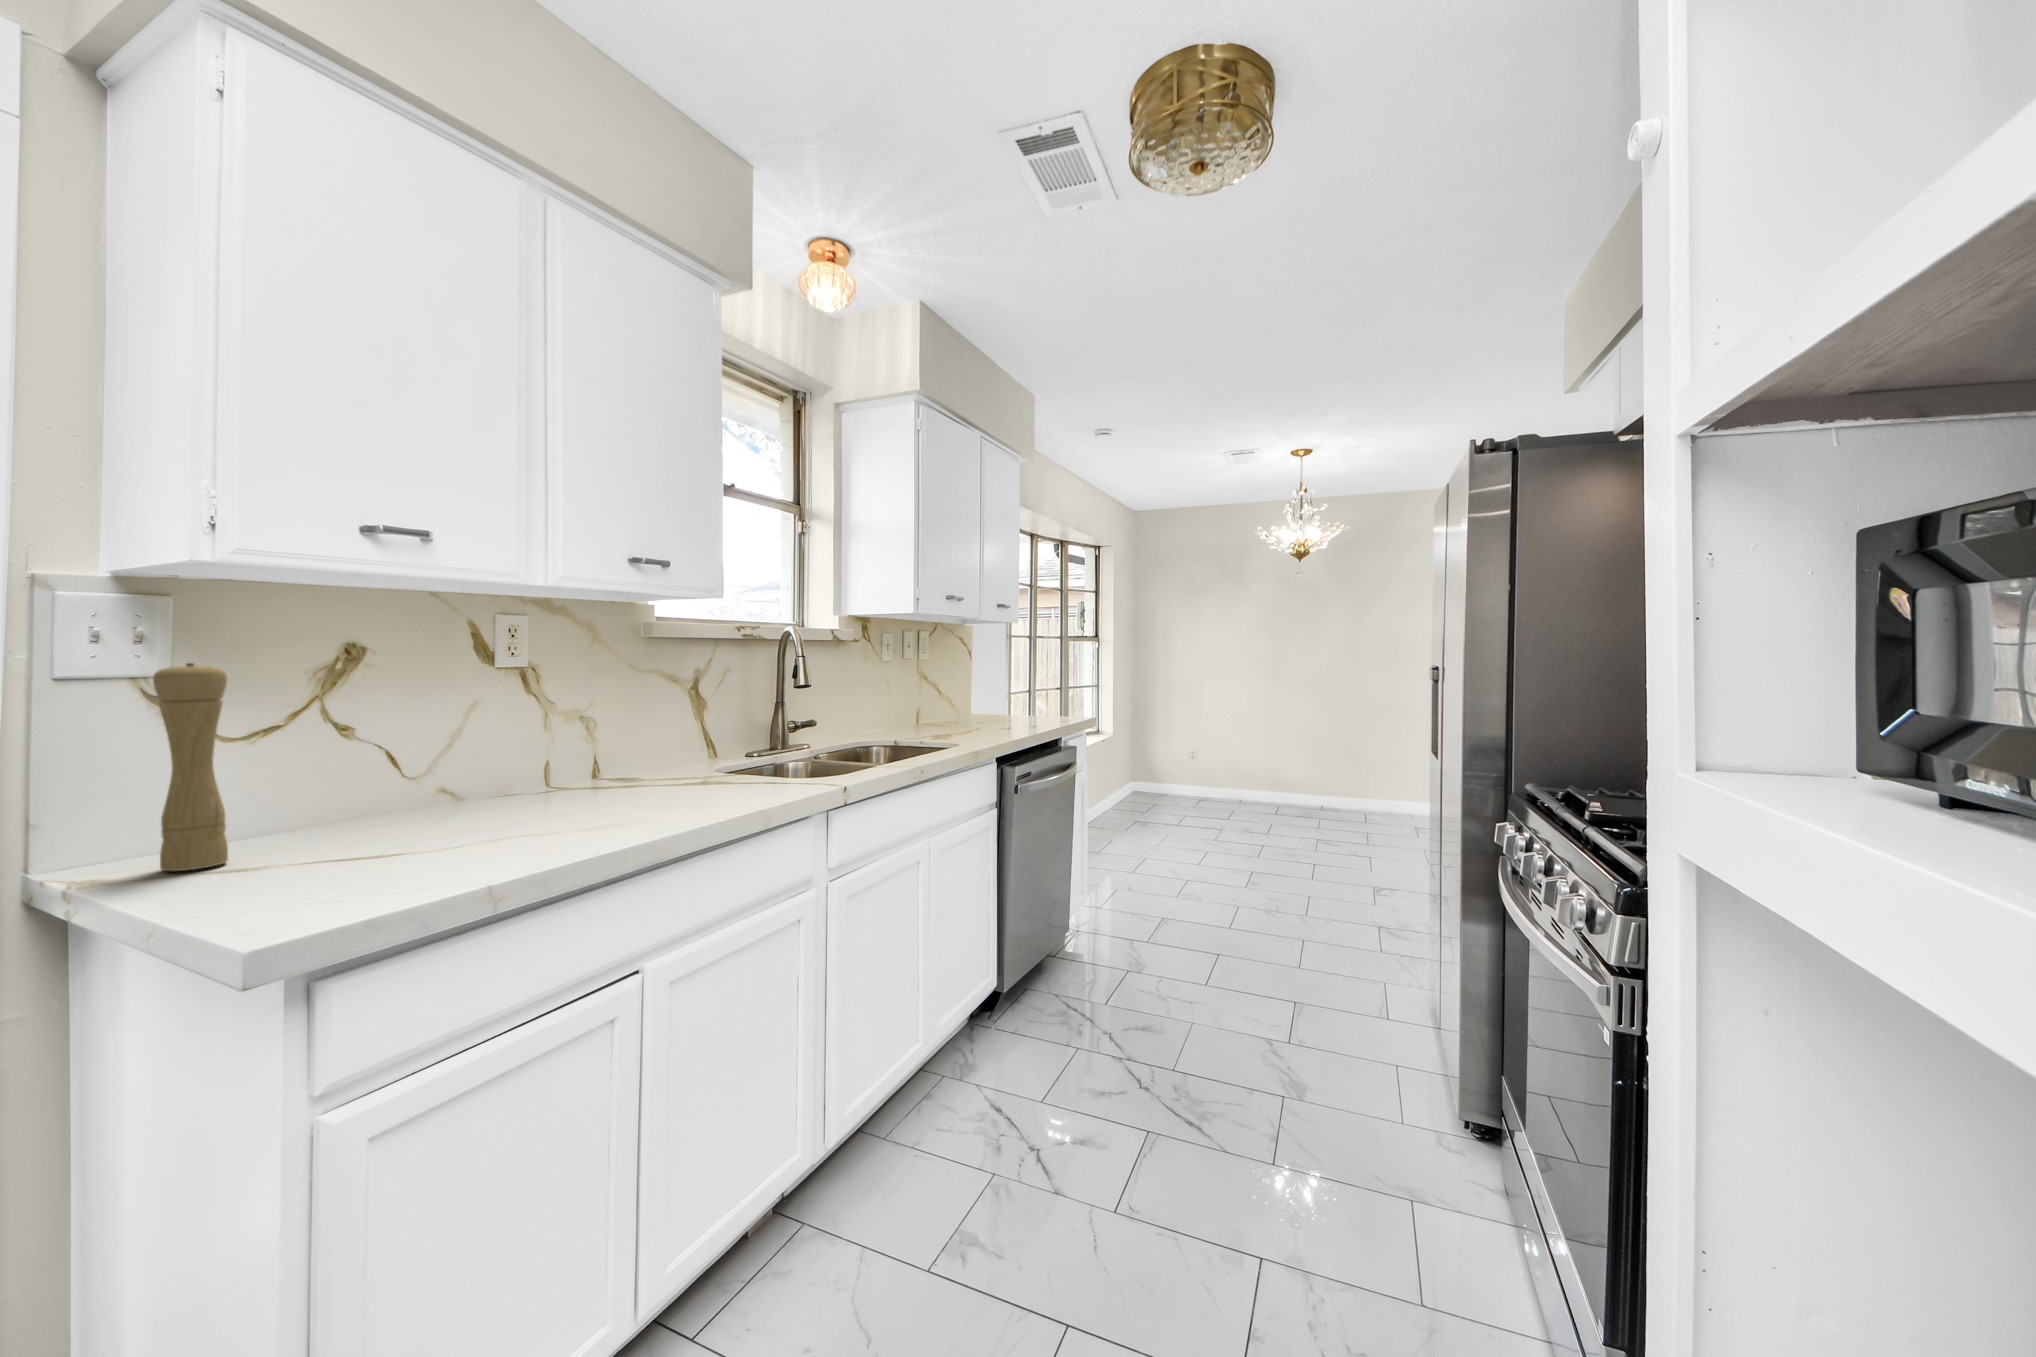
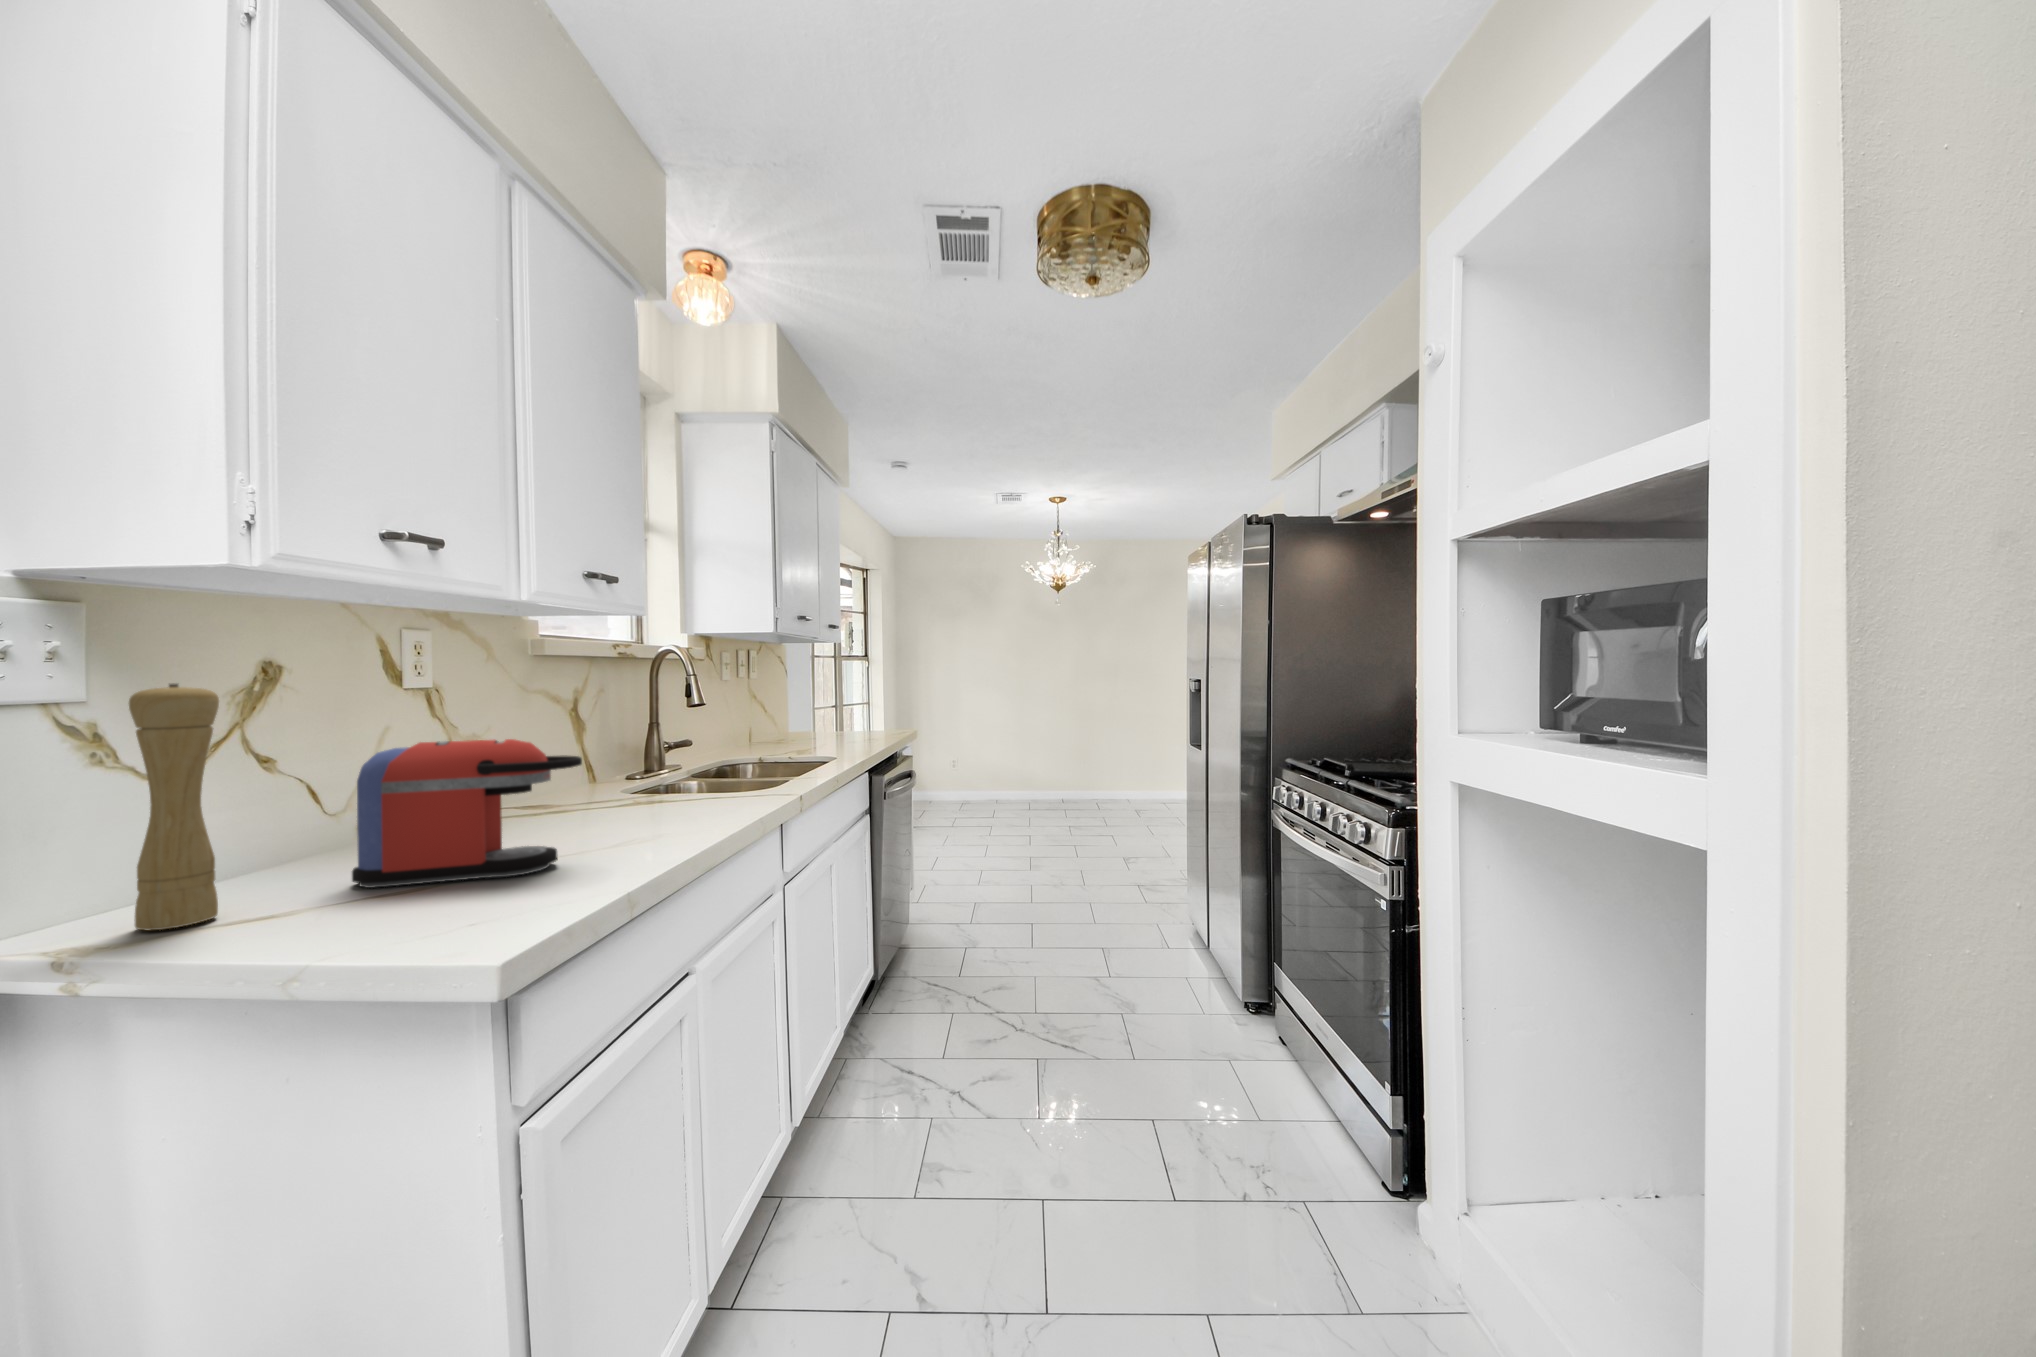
coffee maker: none [354,719,547,851] -> present [352,739,582,888]

